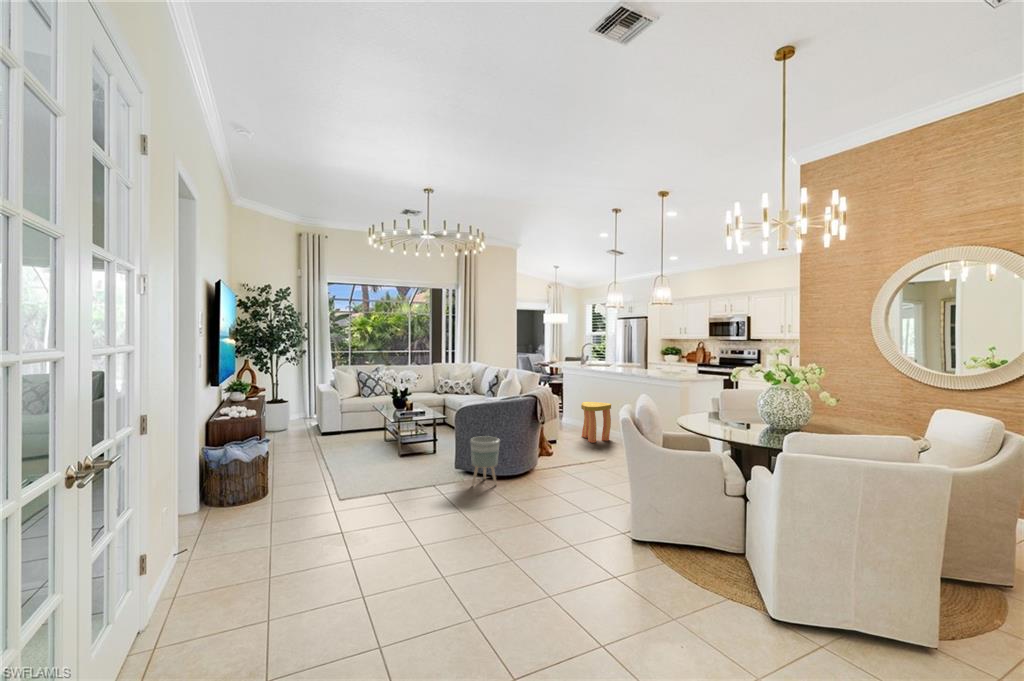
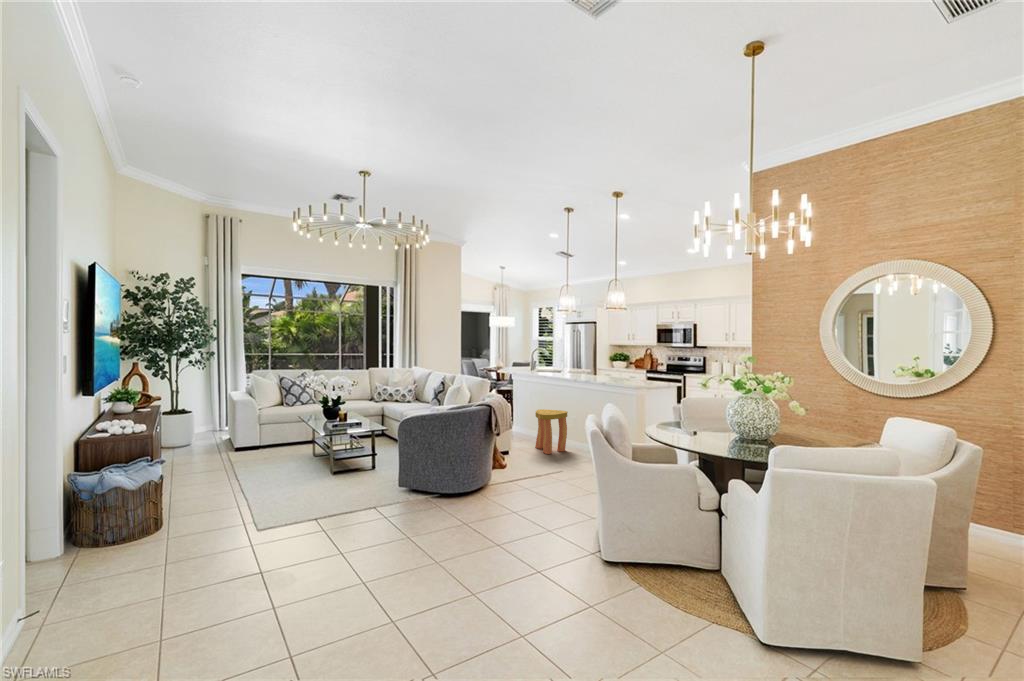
planter: present [470,436,499,485] -> none [418,450,452,508]

